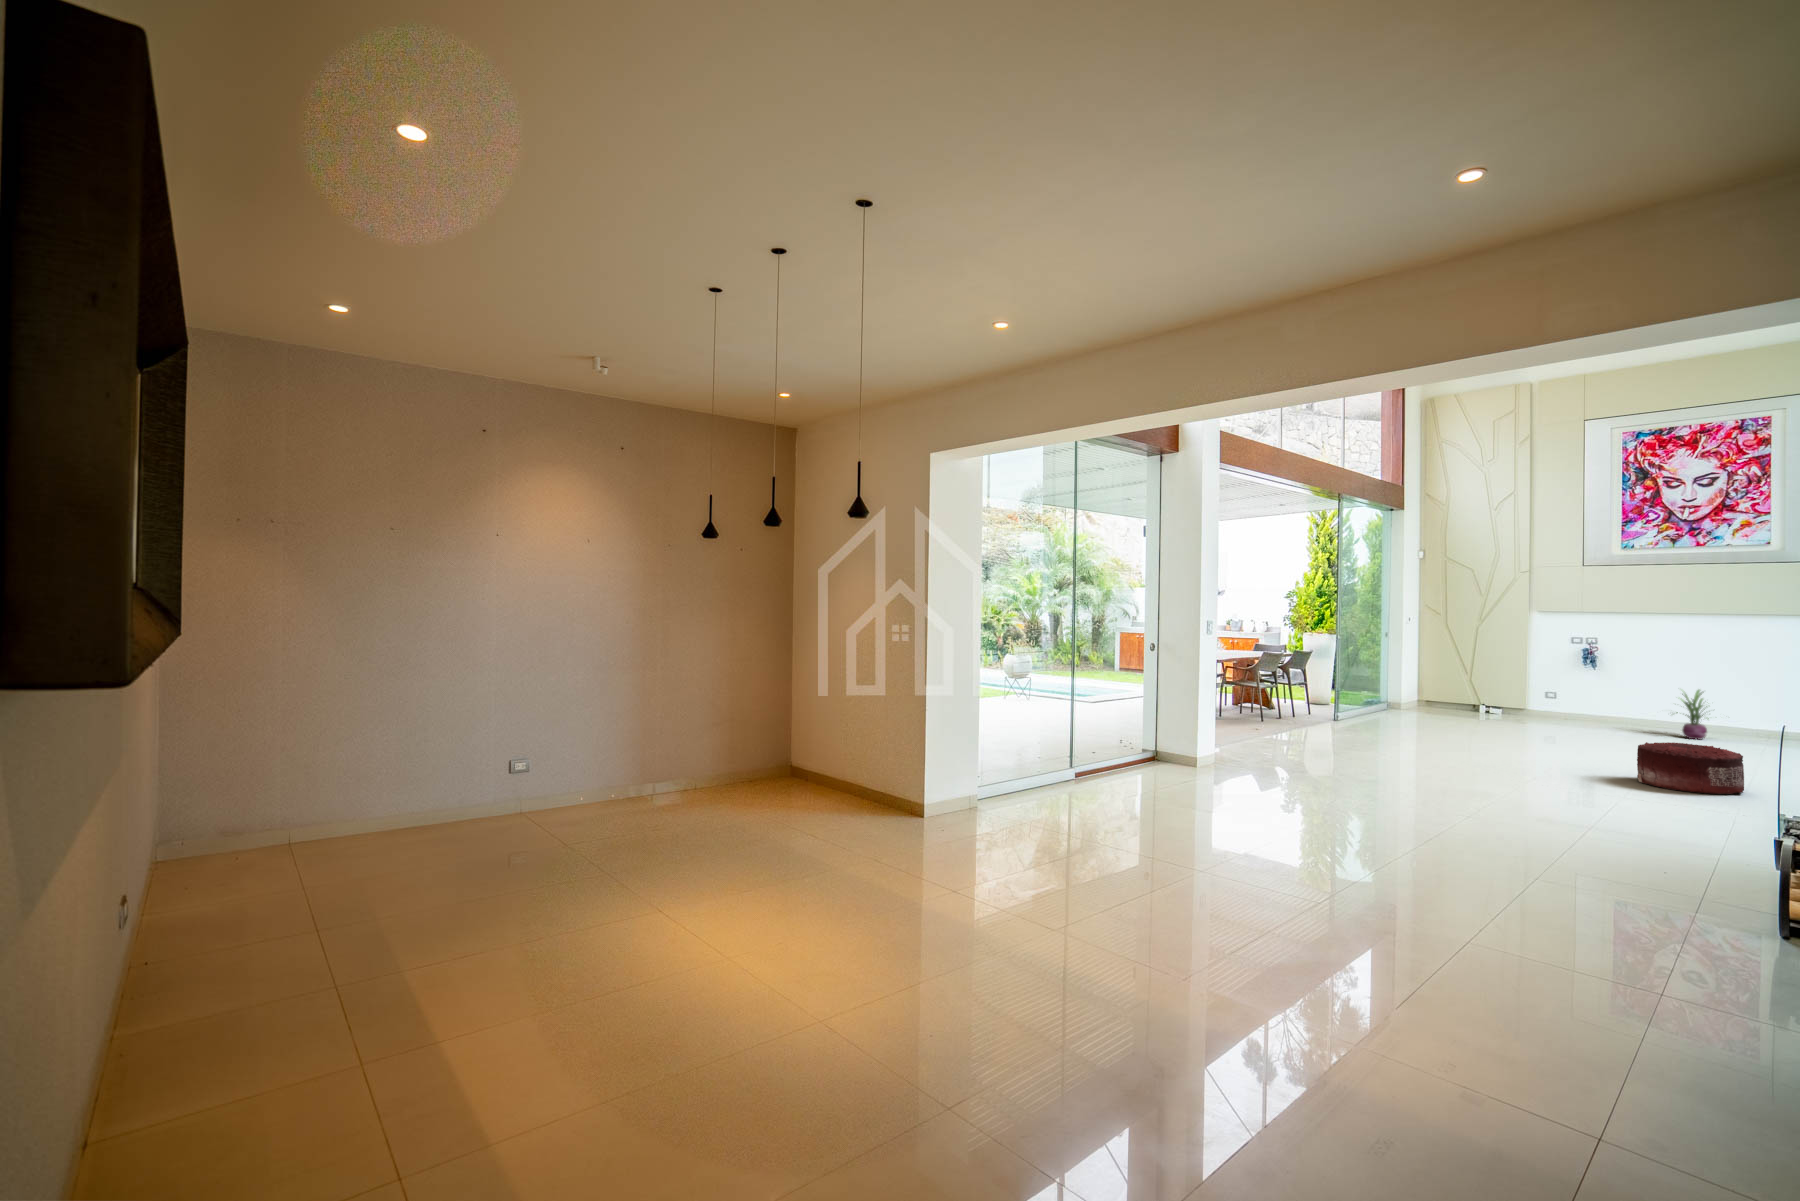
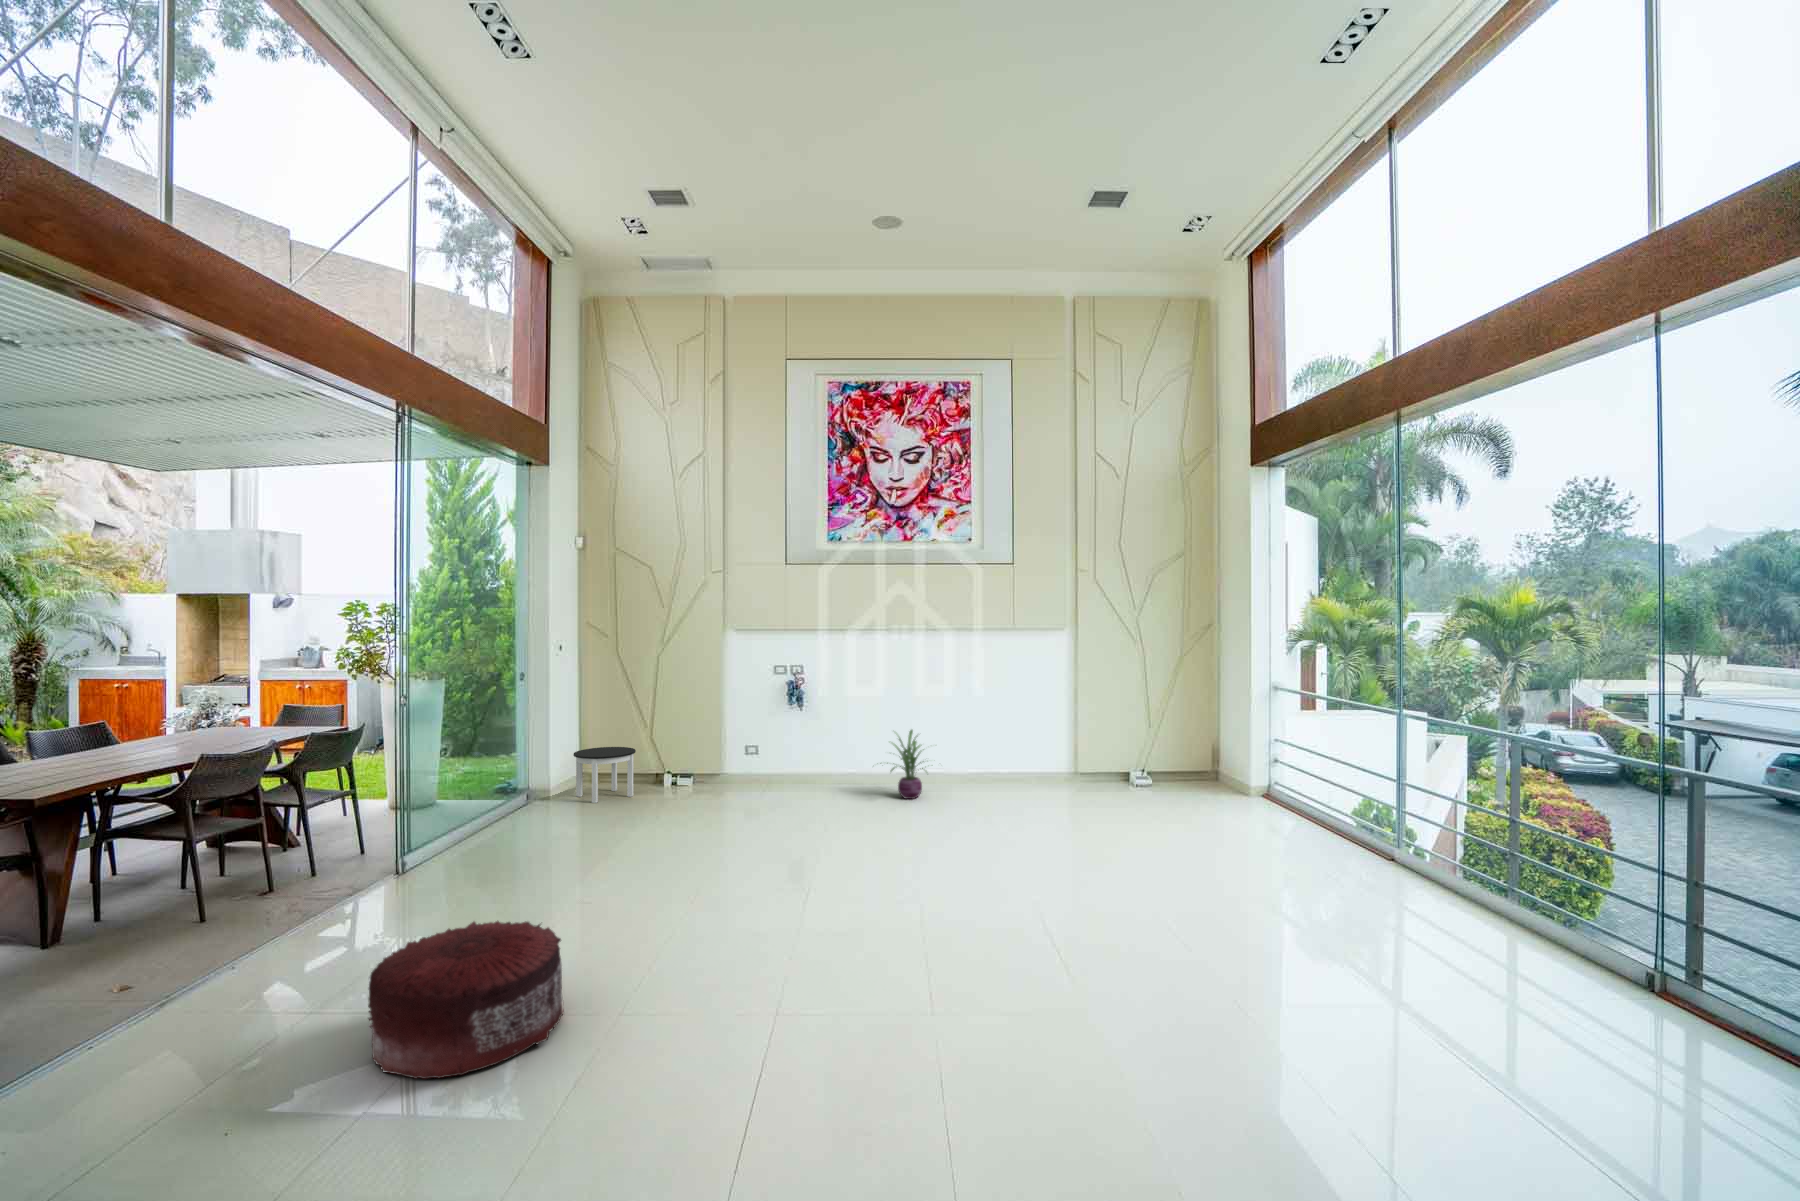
round table: none [1416,683,1459,715] -> present [574,747,636,803]
pouf: present [1637,742,1744,794] -> present [368,921,564,1079]

